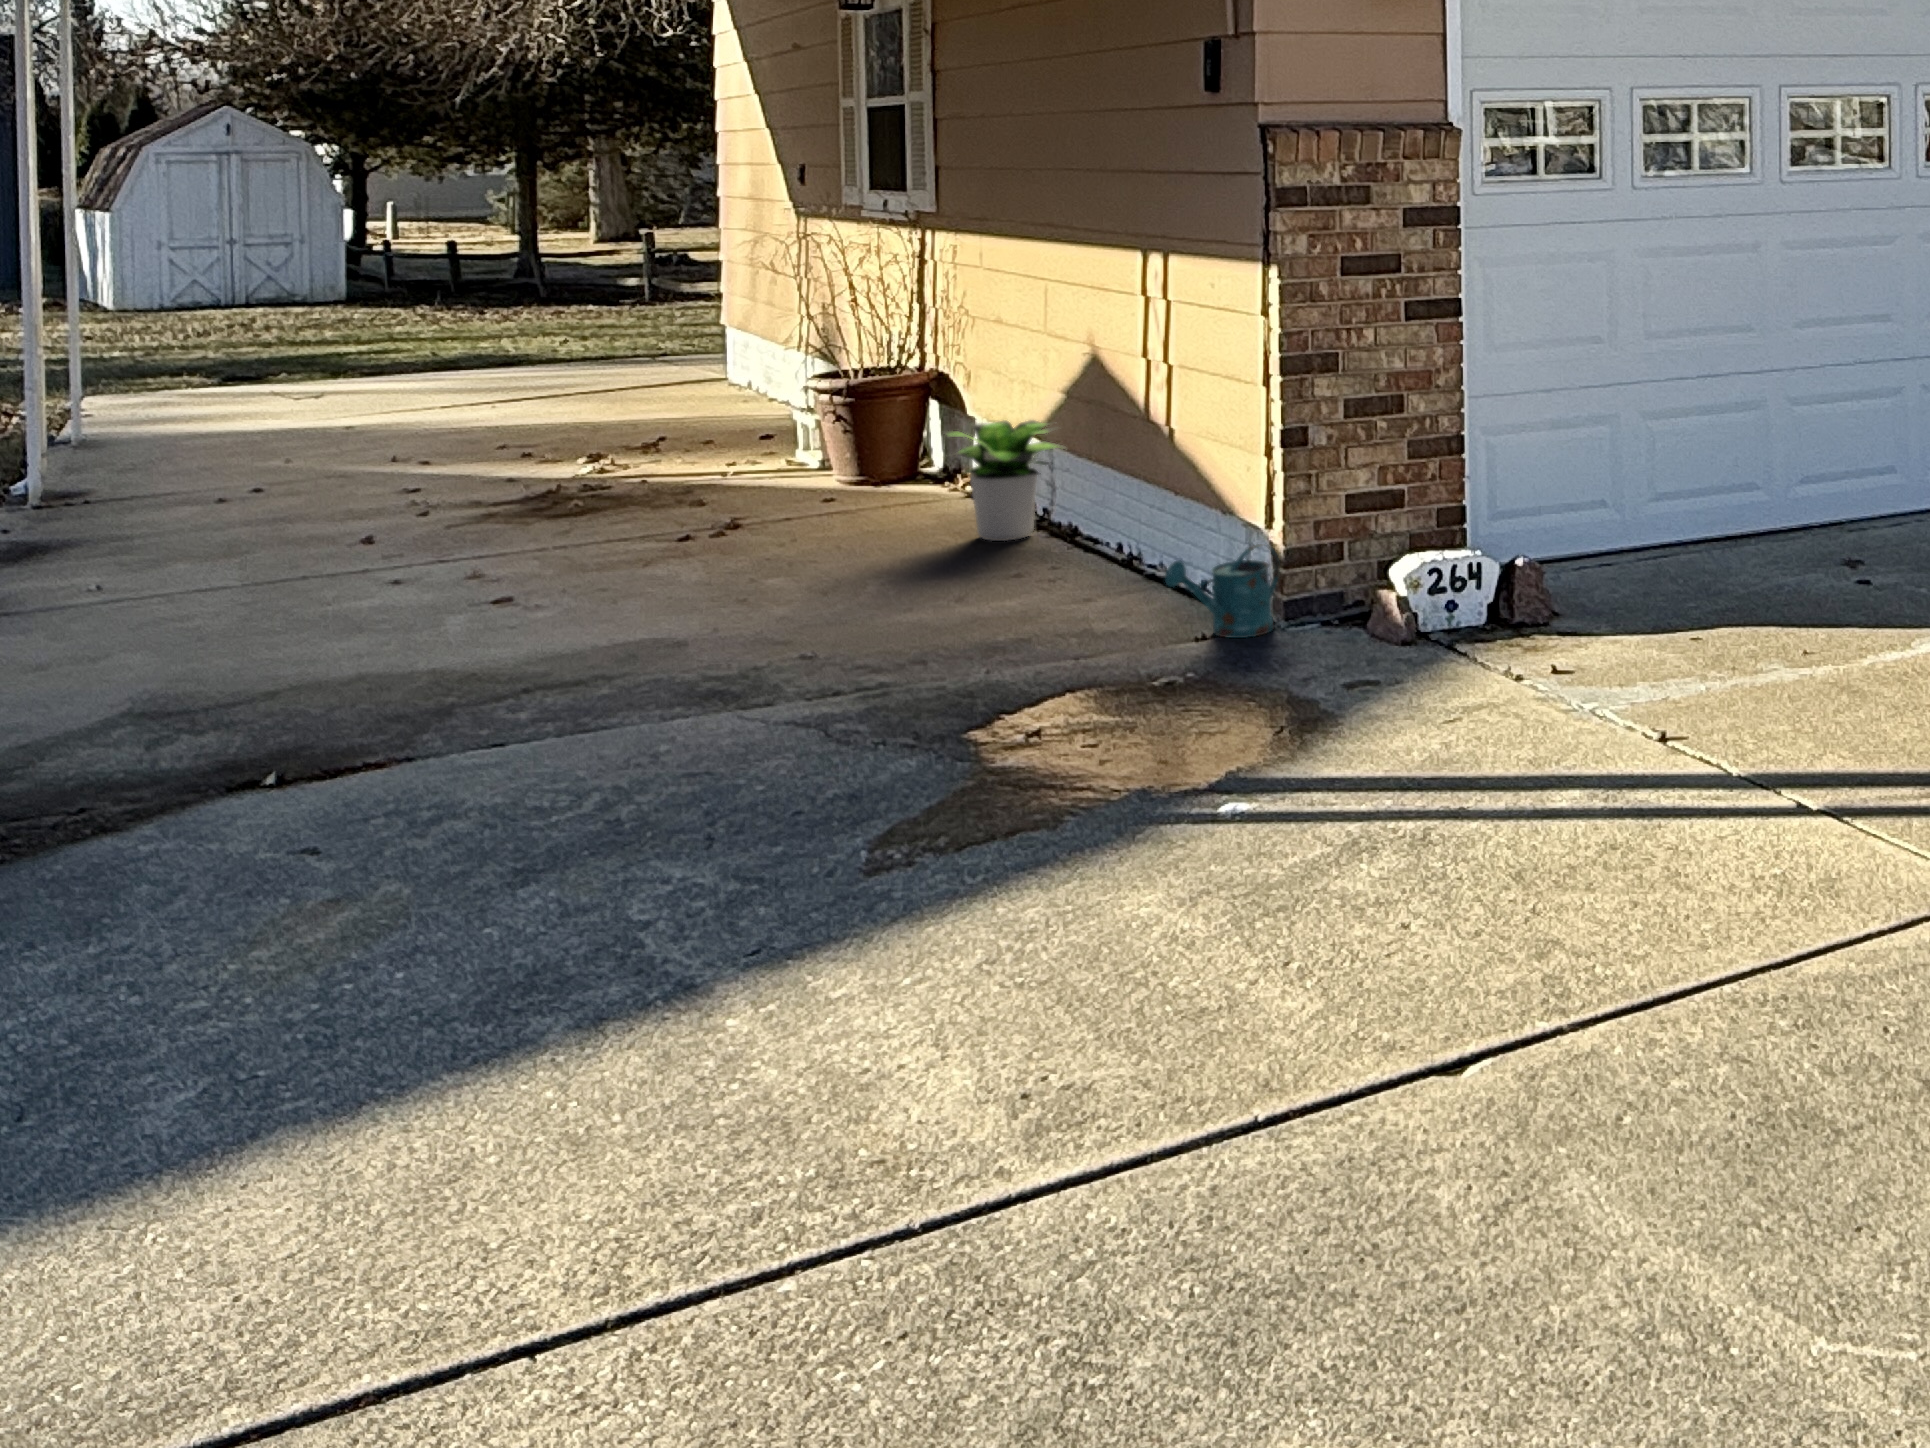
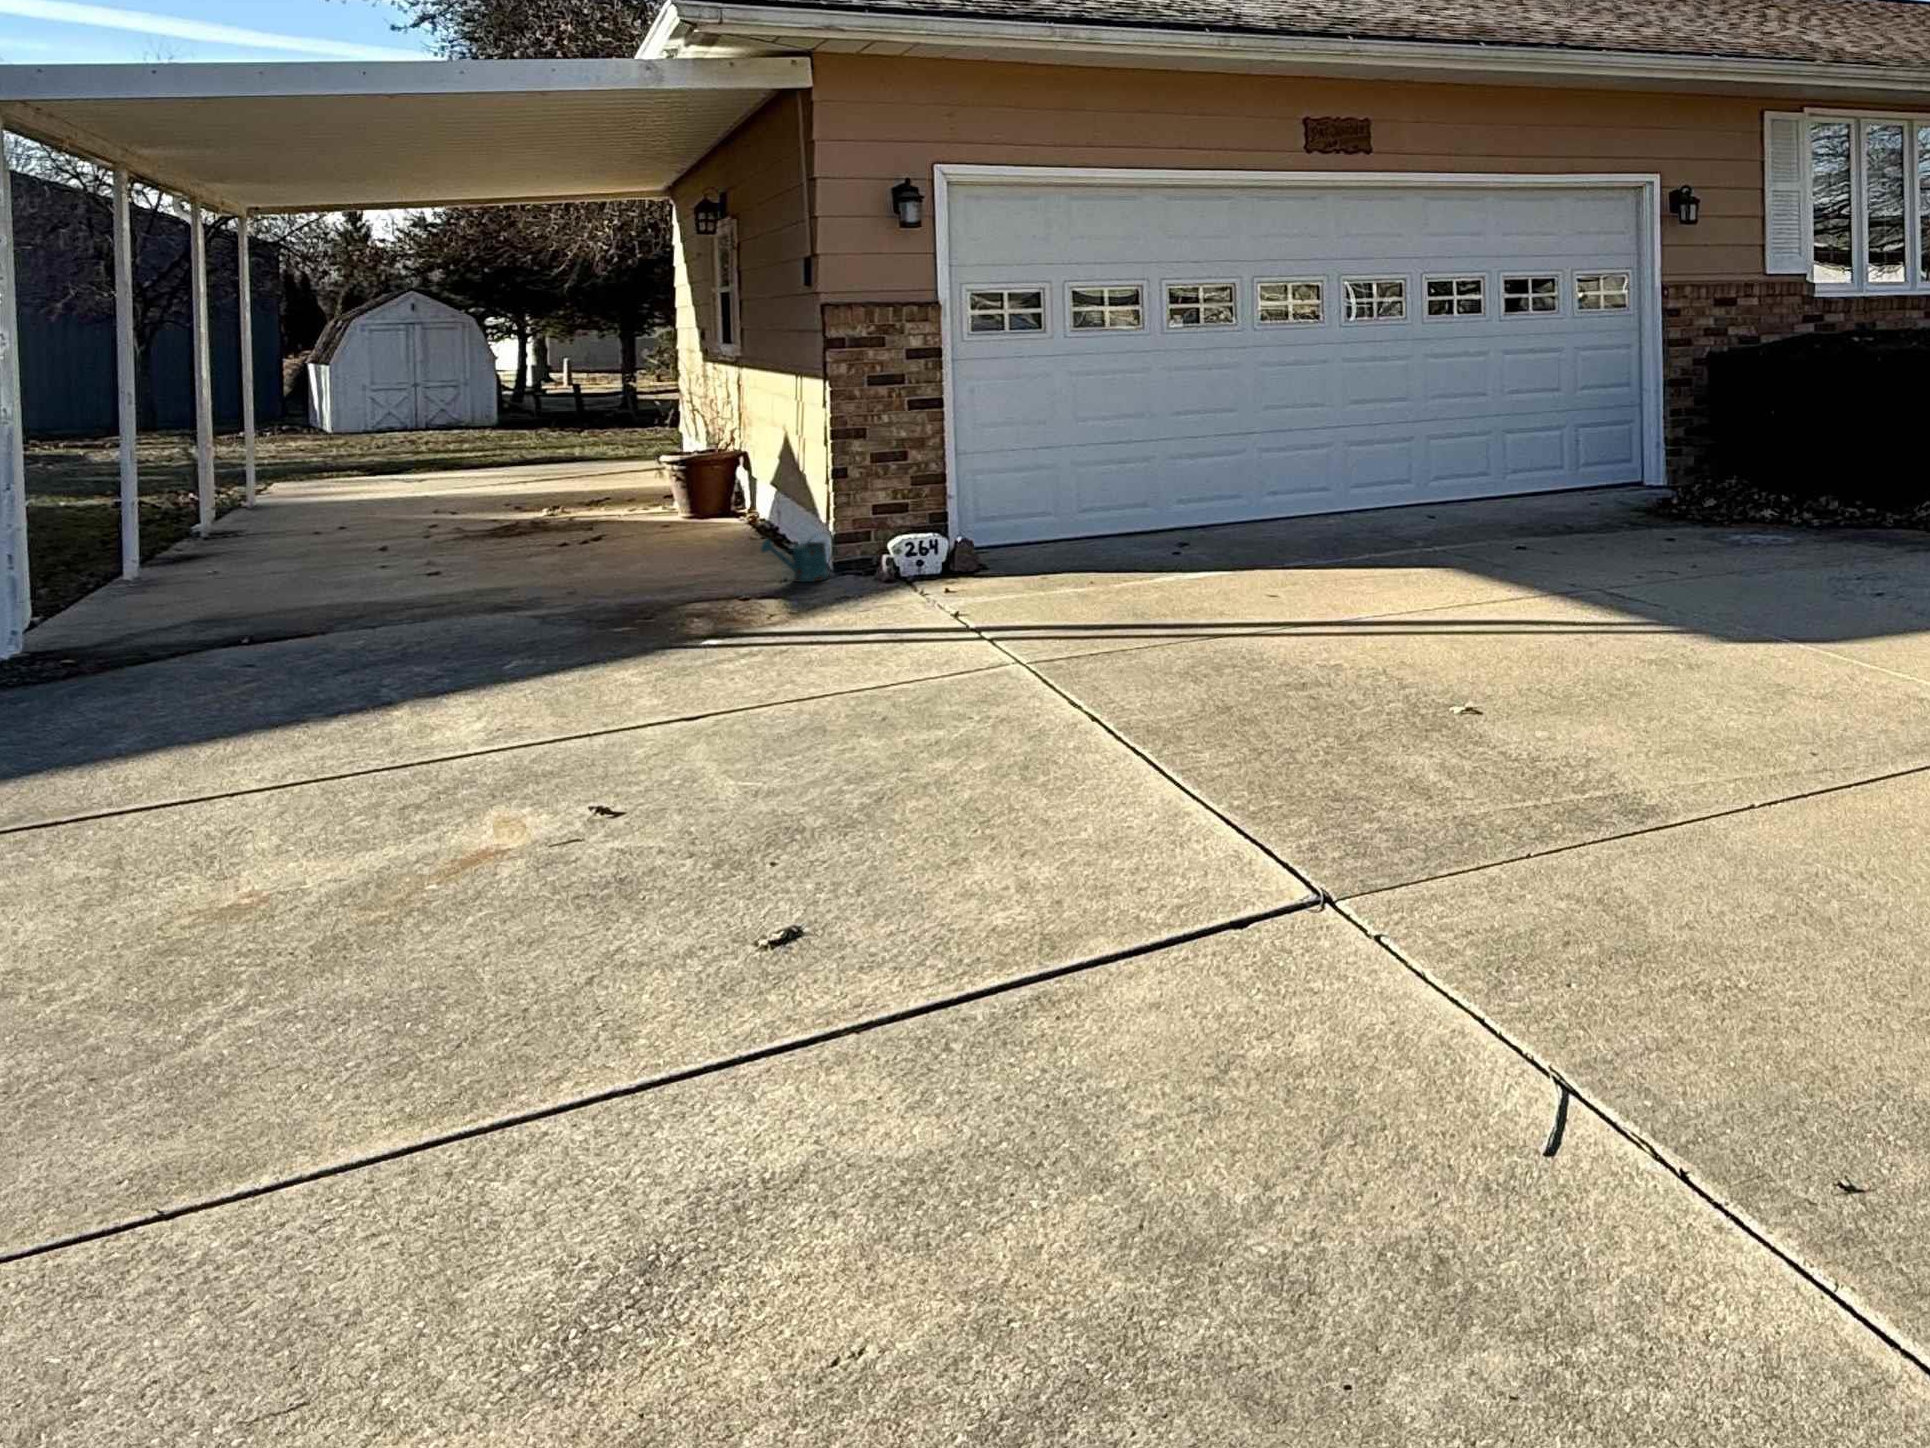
potted plant: present [945,420,1066,541] -> none [701,475,785,544]

